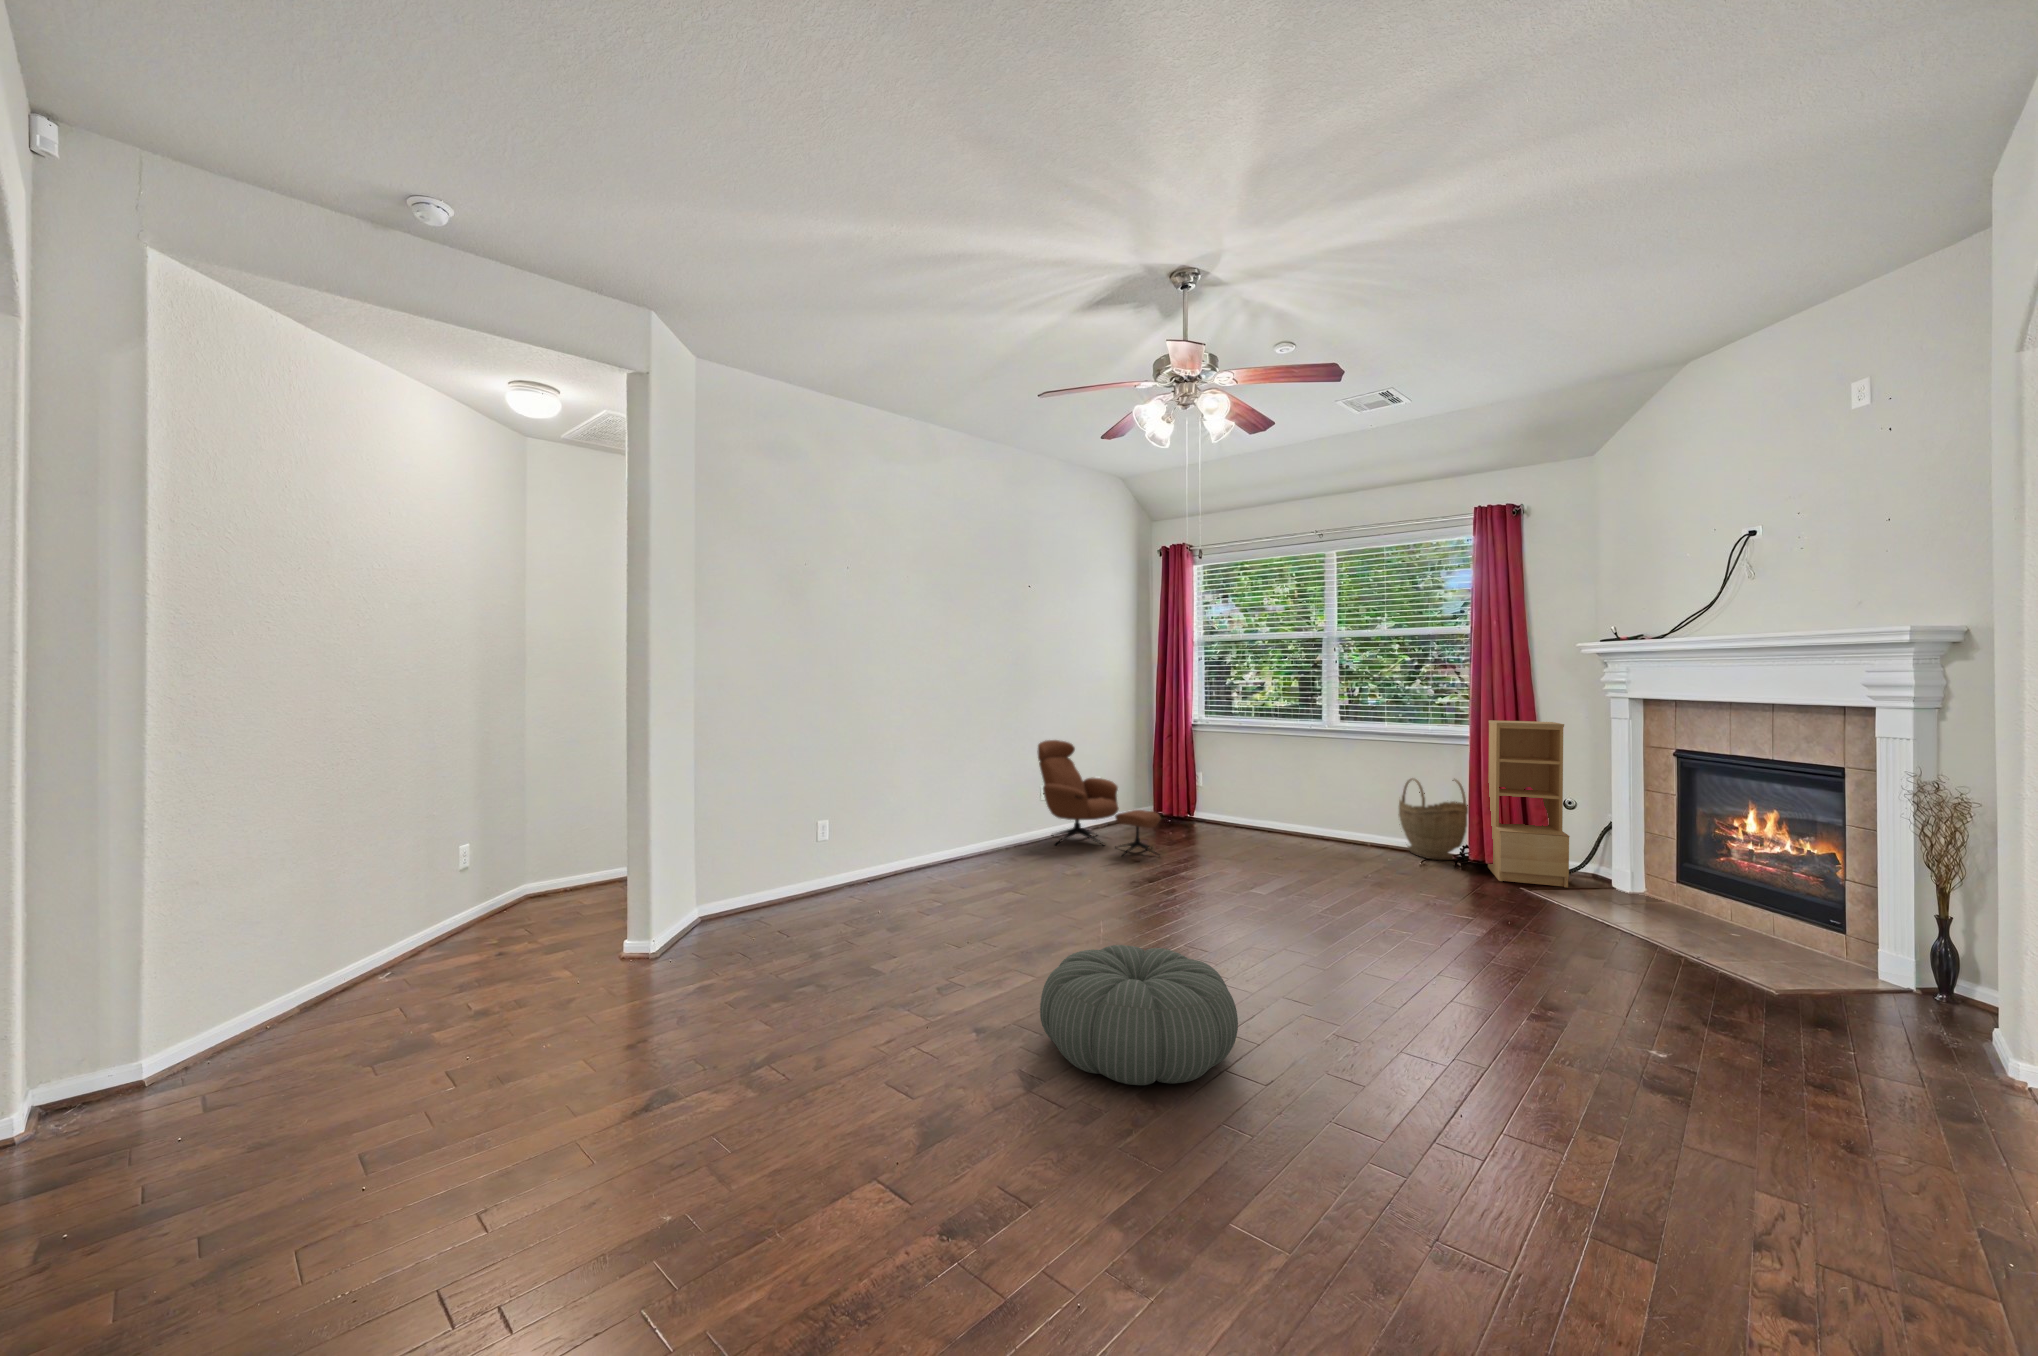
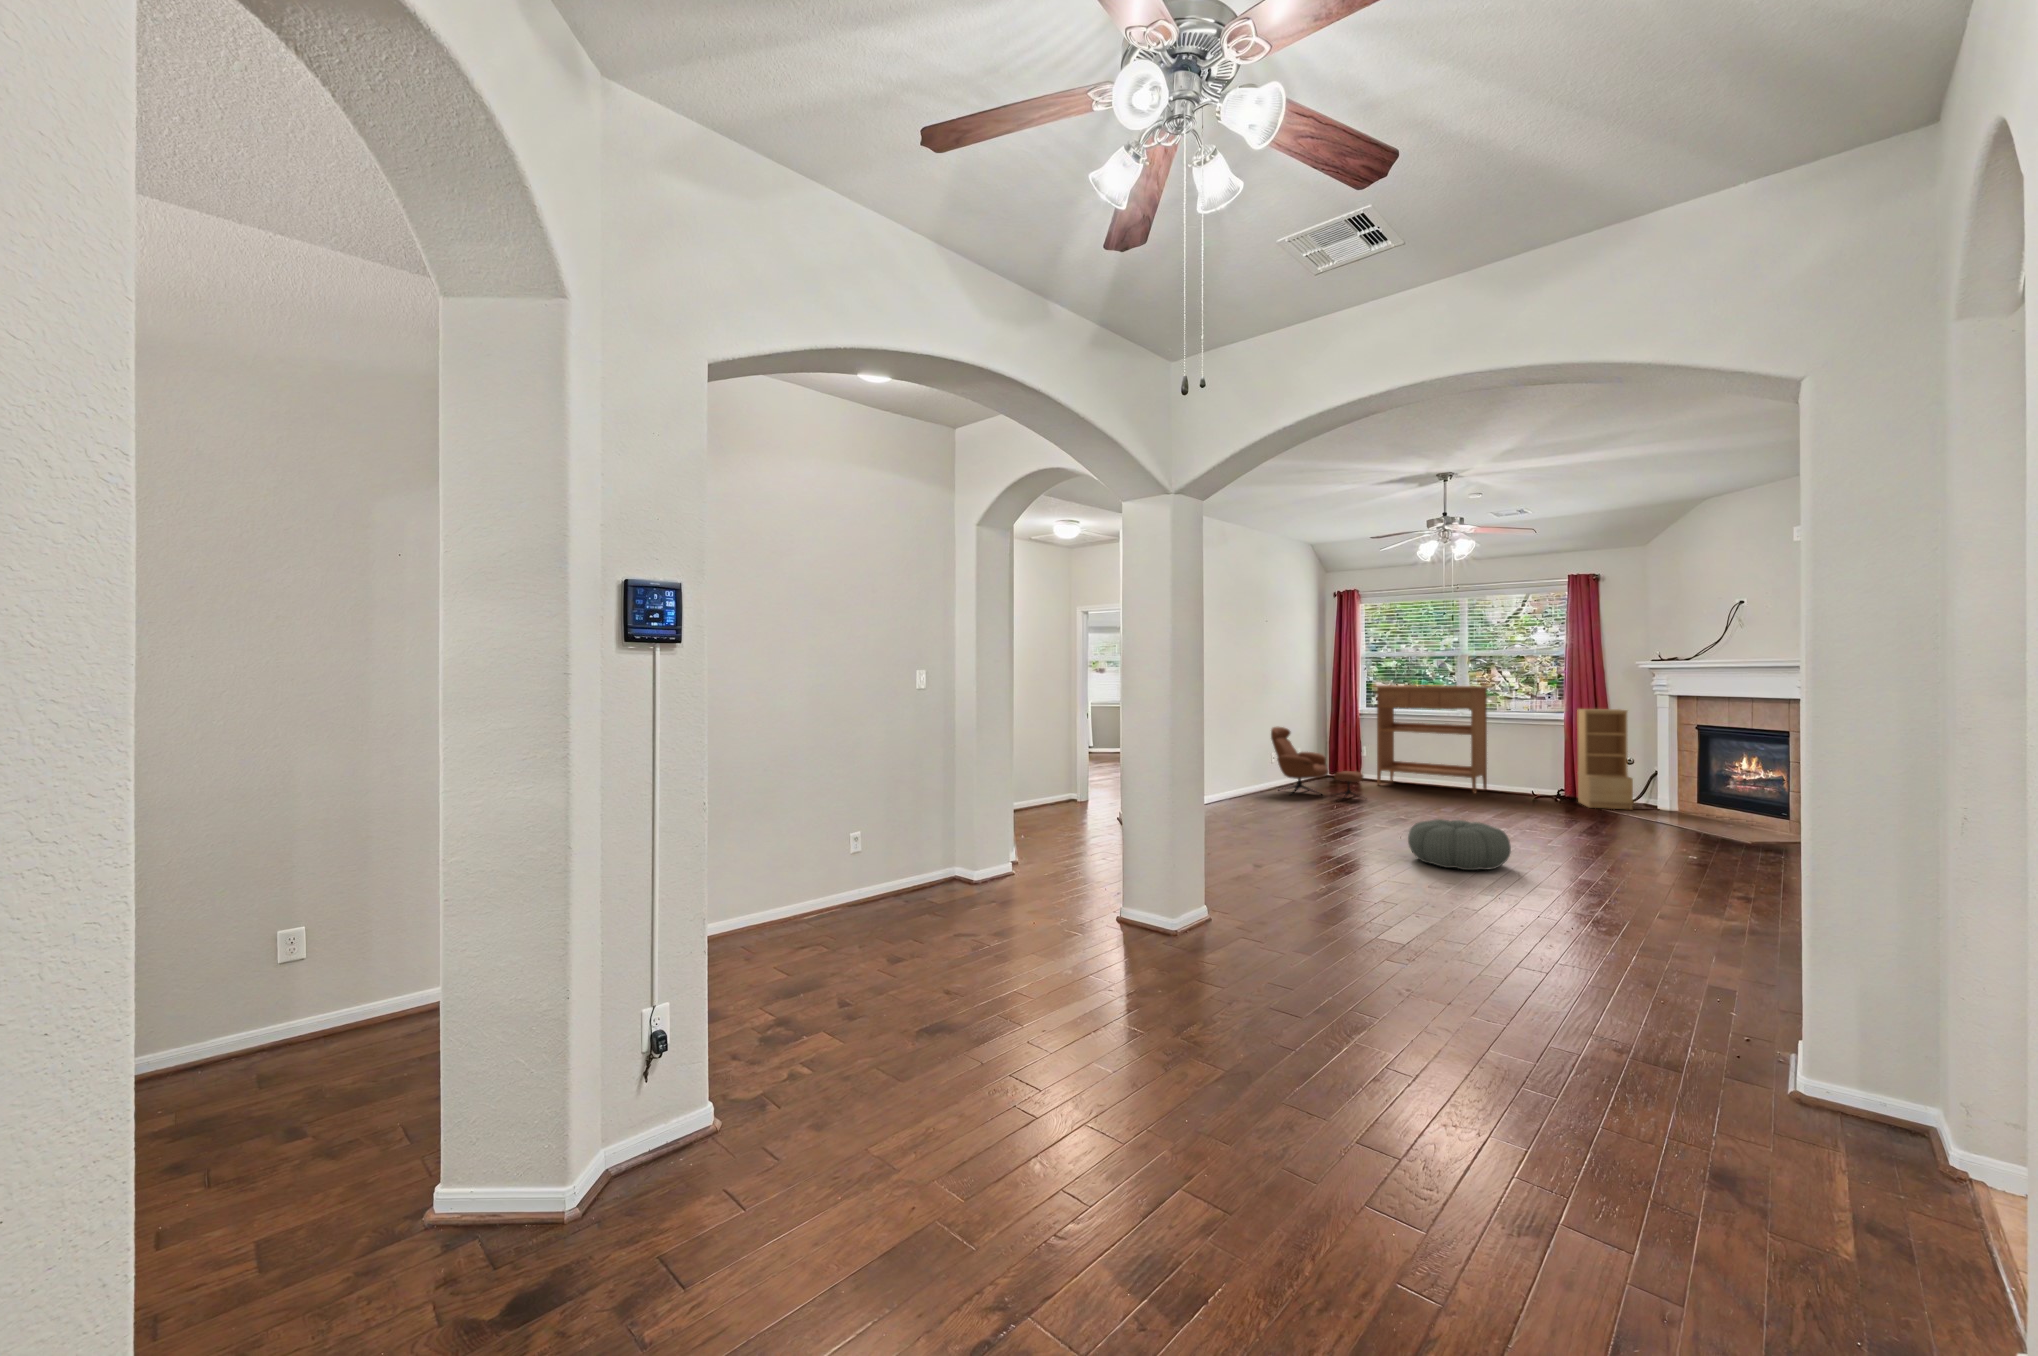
console table: none [1202,682,1373,848] -> present [1373,685,1490,794]
woven basket: present [1398,778,1468,860] -> none [1514,747,1565,799]

